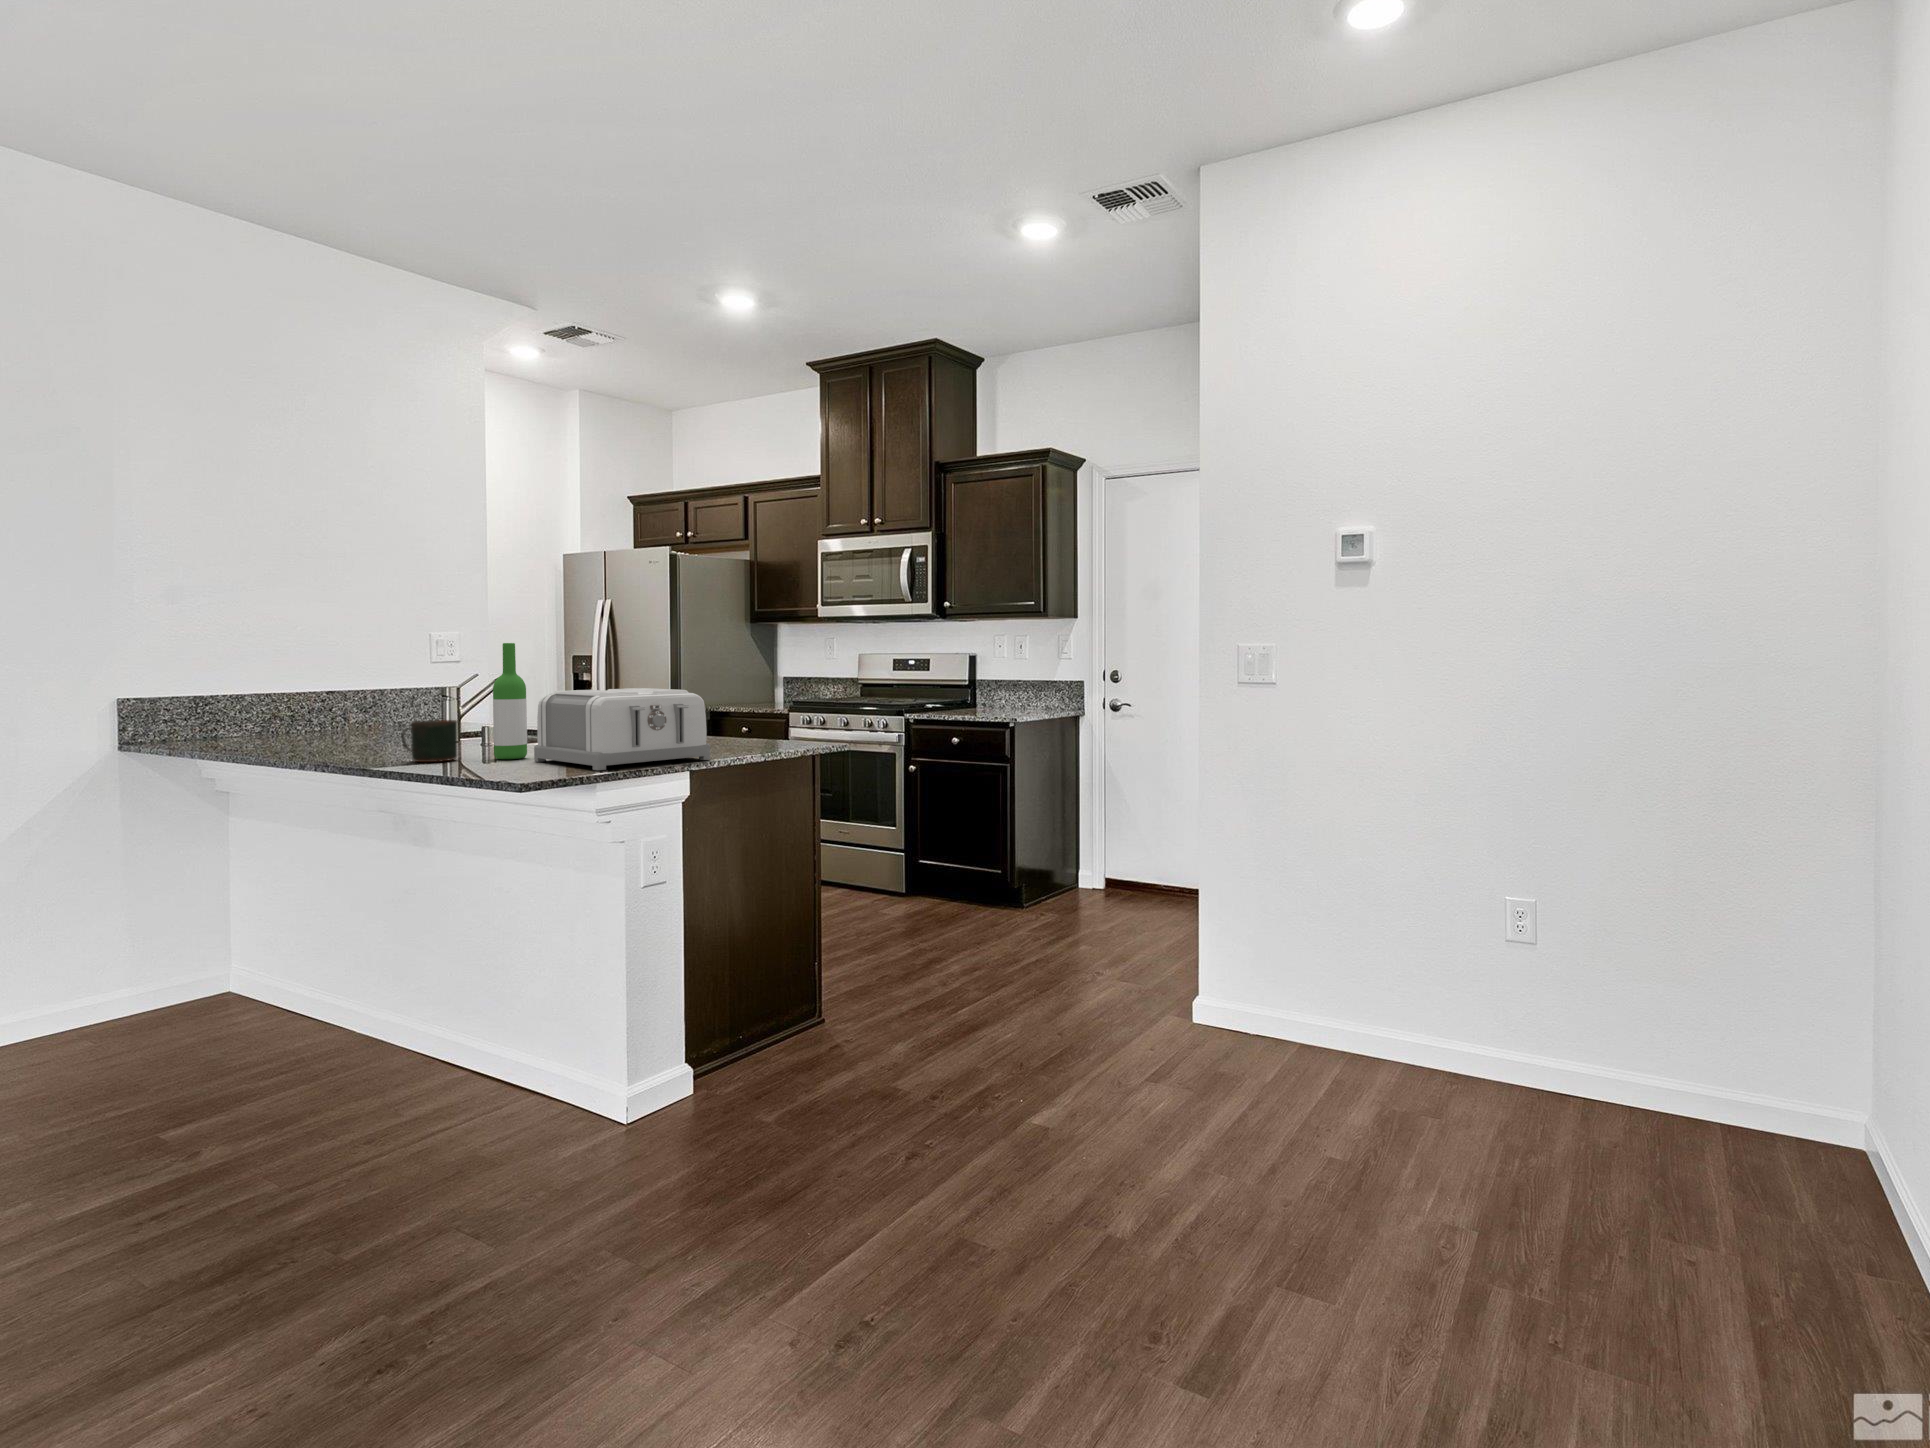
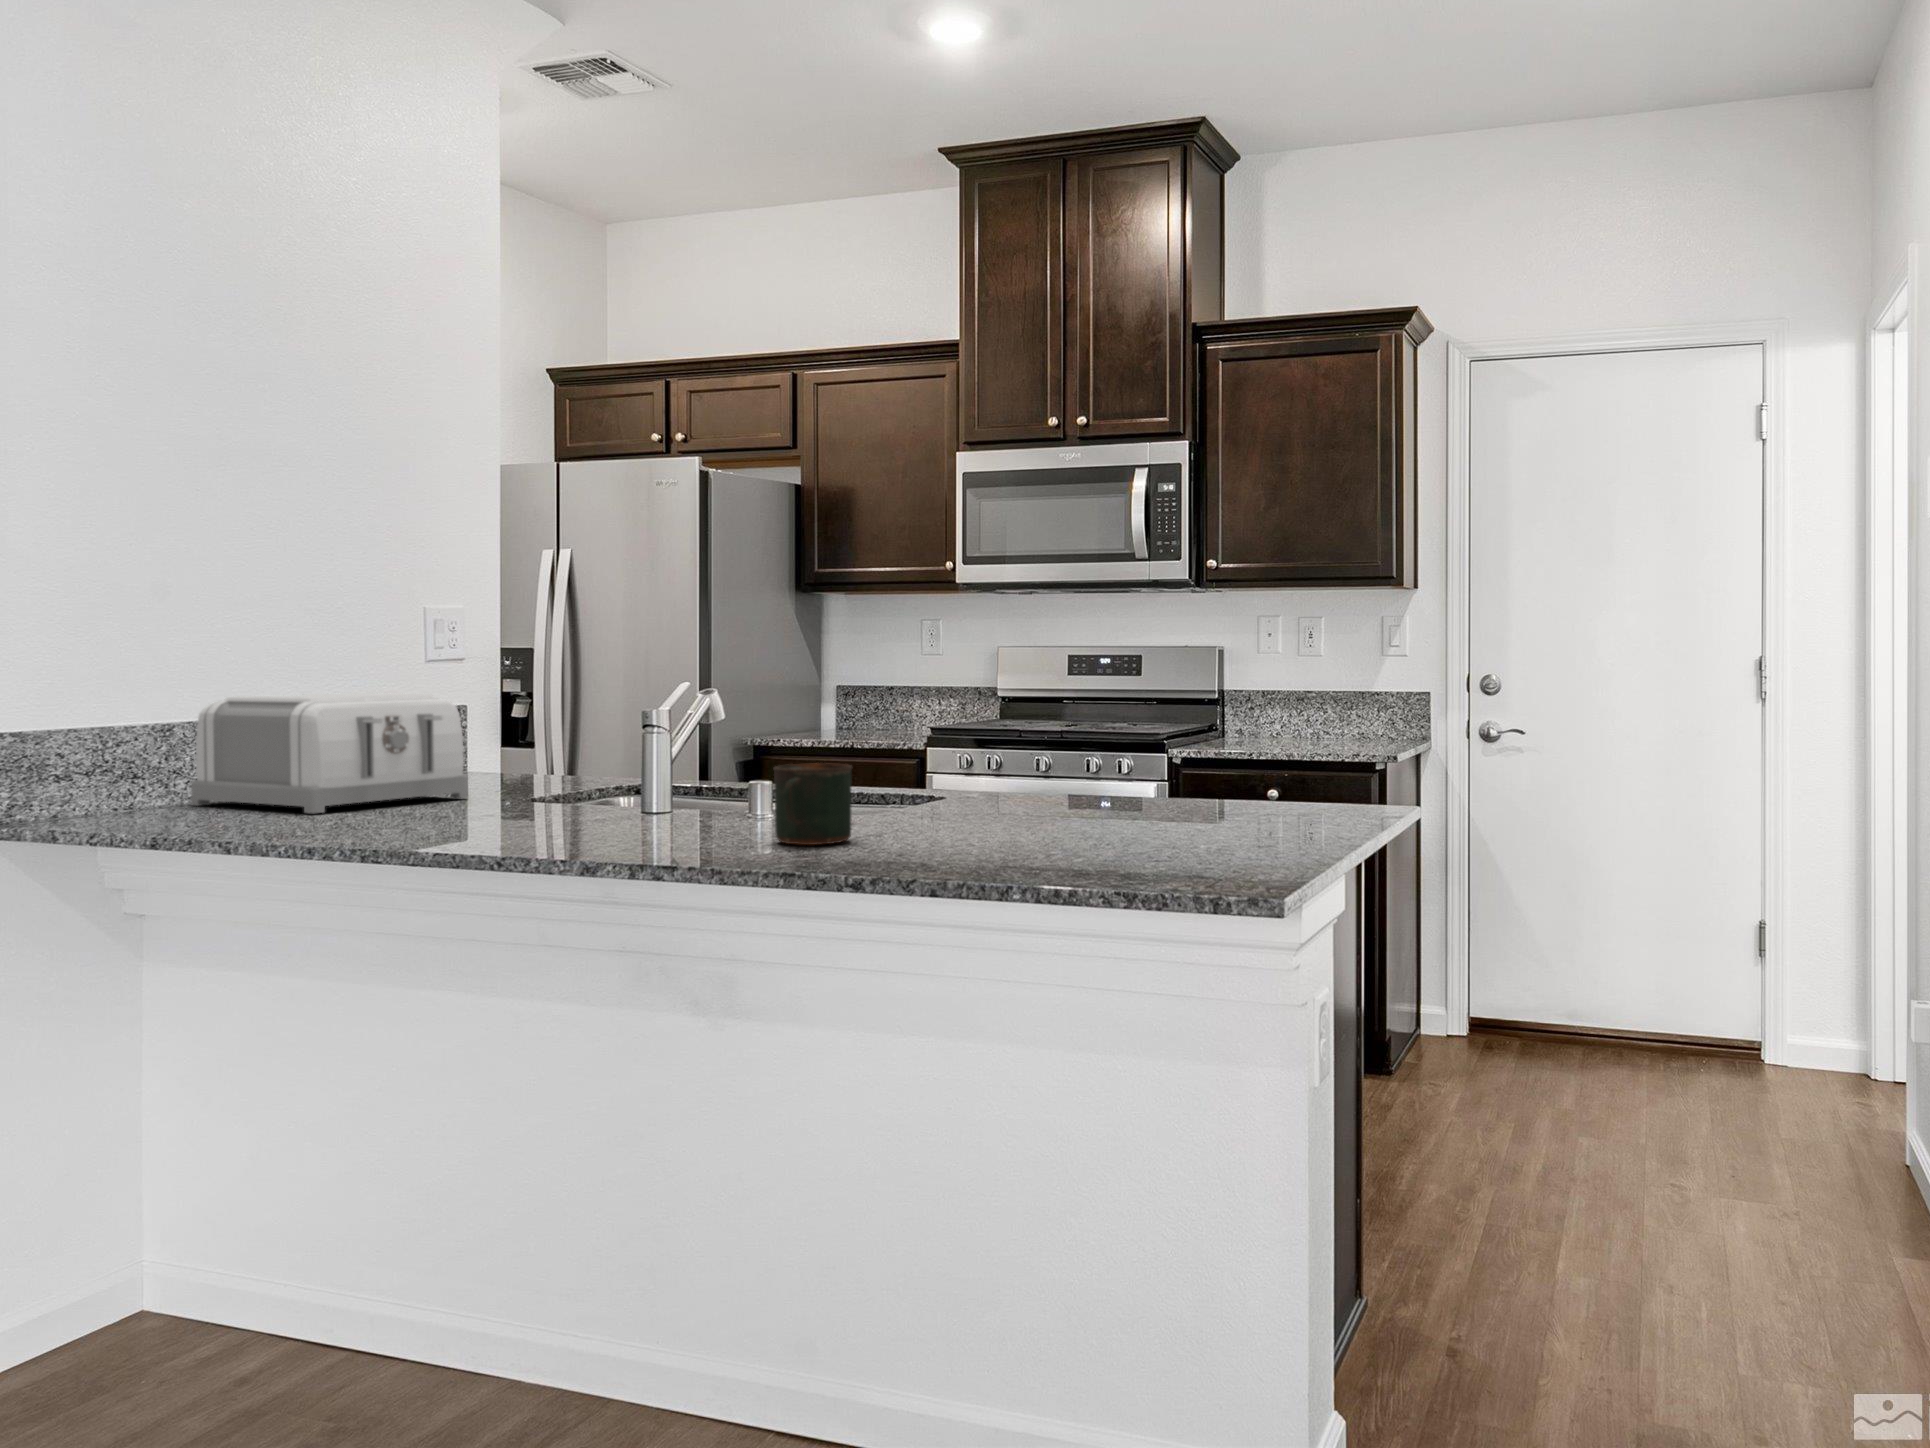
wine bottle: present [493,643,527,759] -> none [904,617,960,836]
toaster: present [534,688,710,770] -> present [191,693,468,813]

